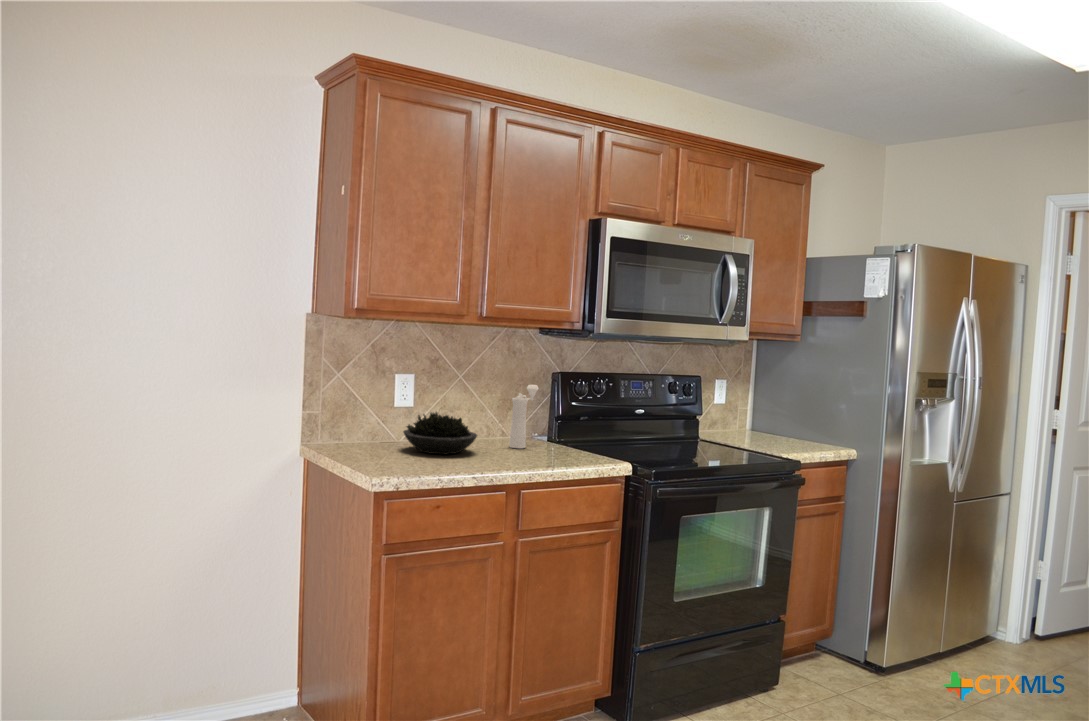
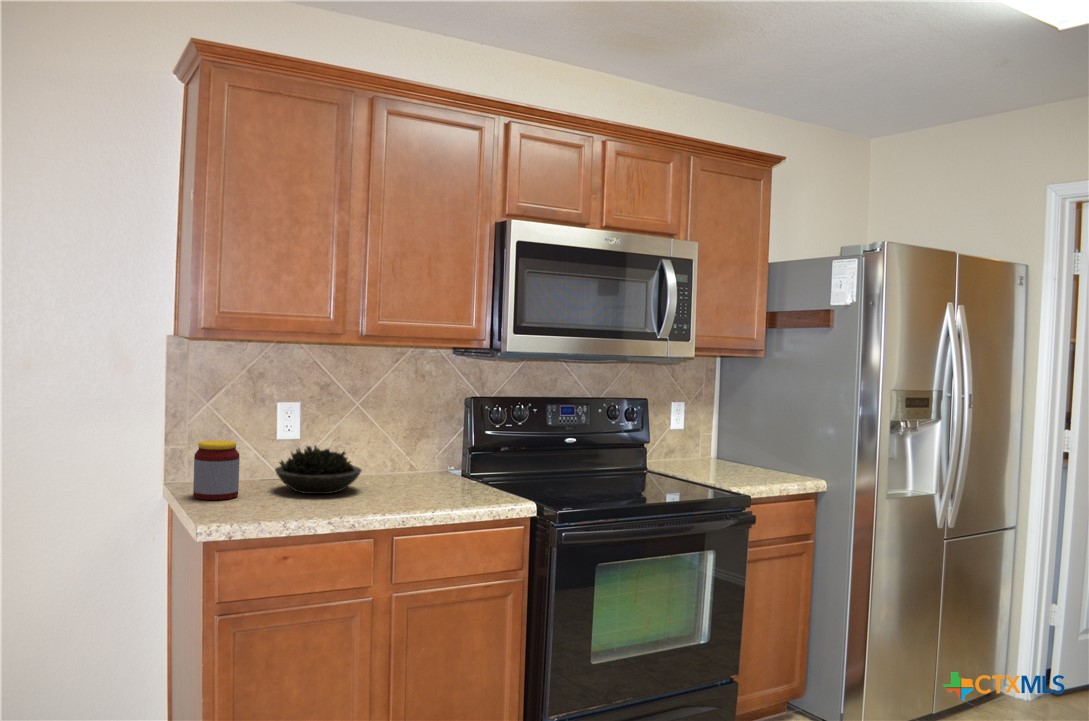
pepper mill: present [509,385,538,448] -> none [408,412,446,485]
jar: none [340,406,380,457] -> present [193,440,240,500]

